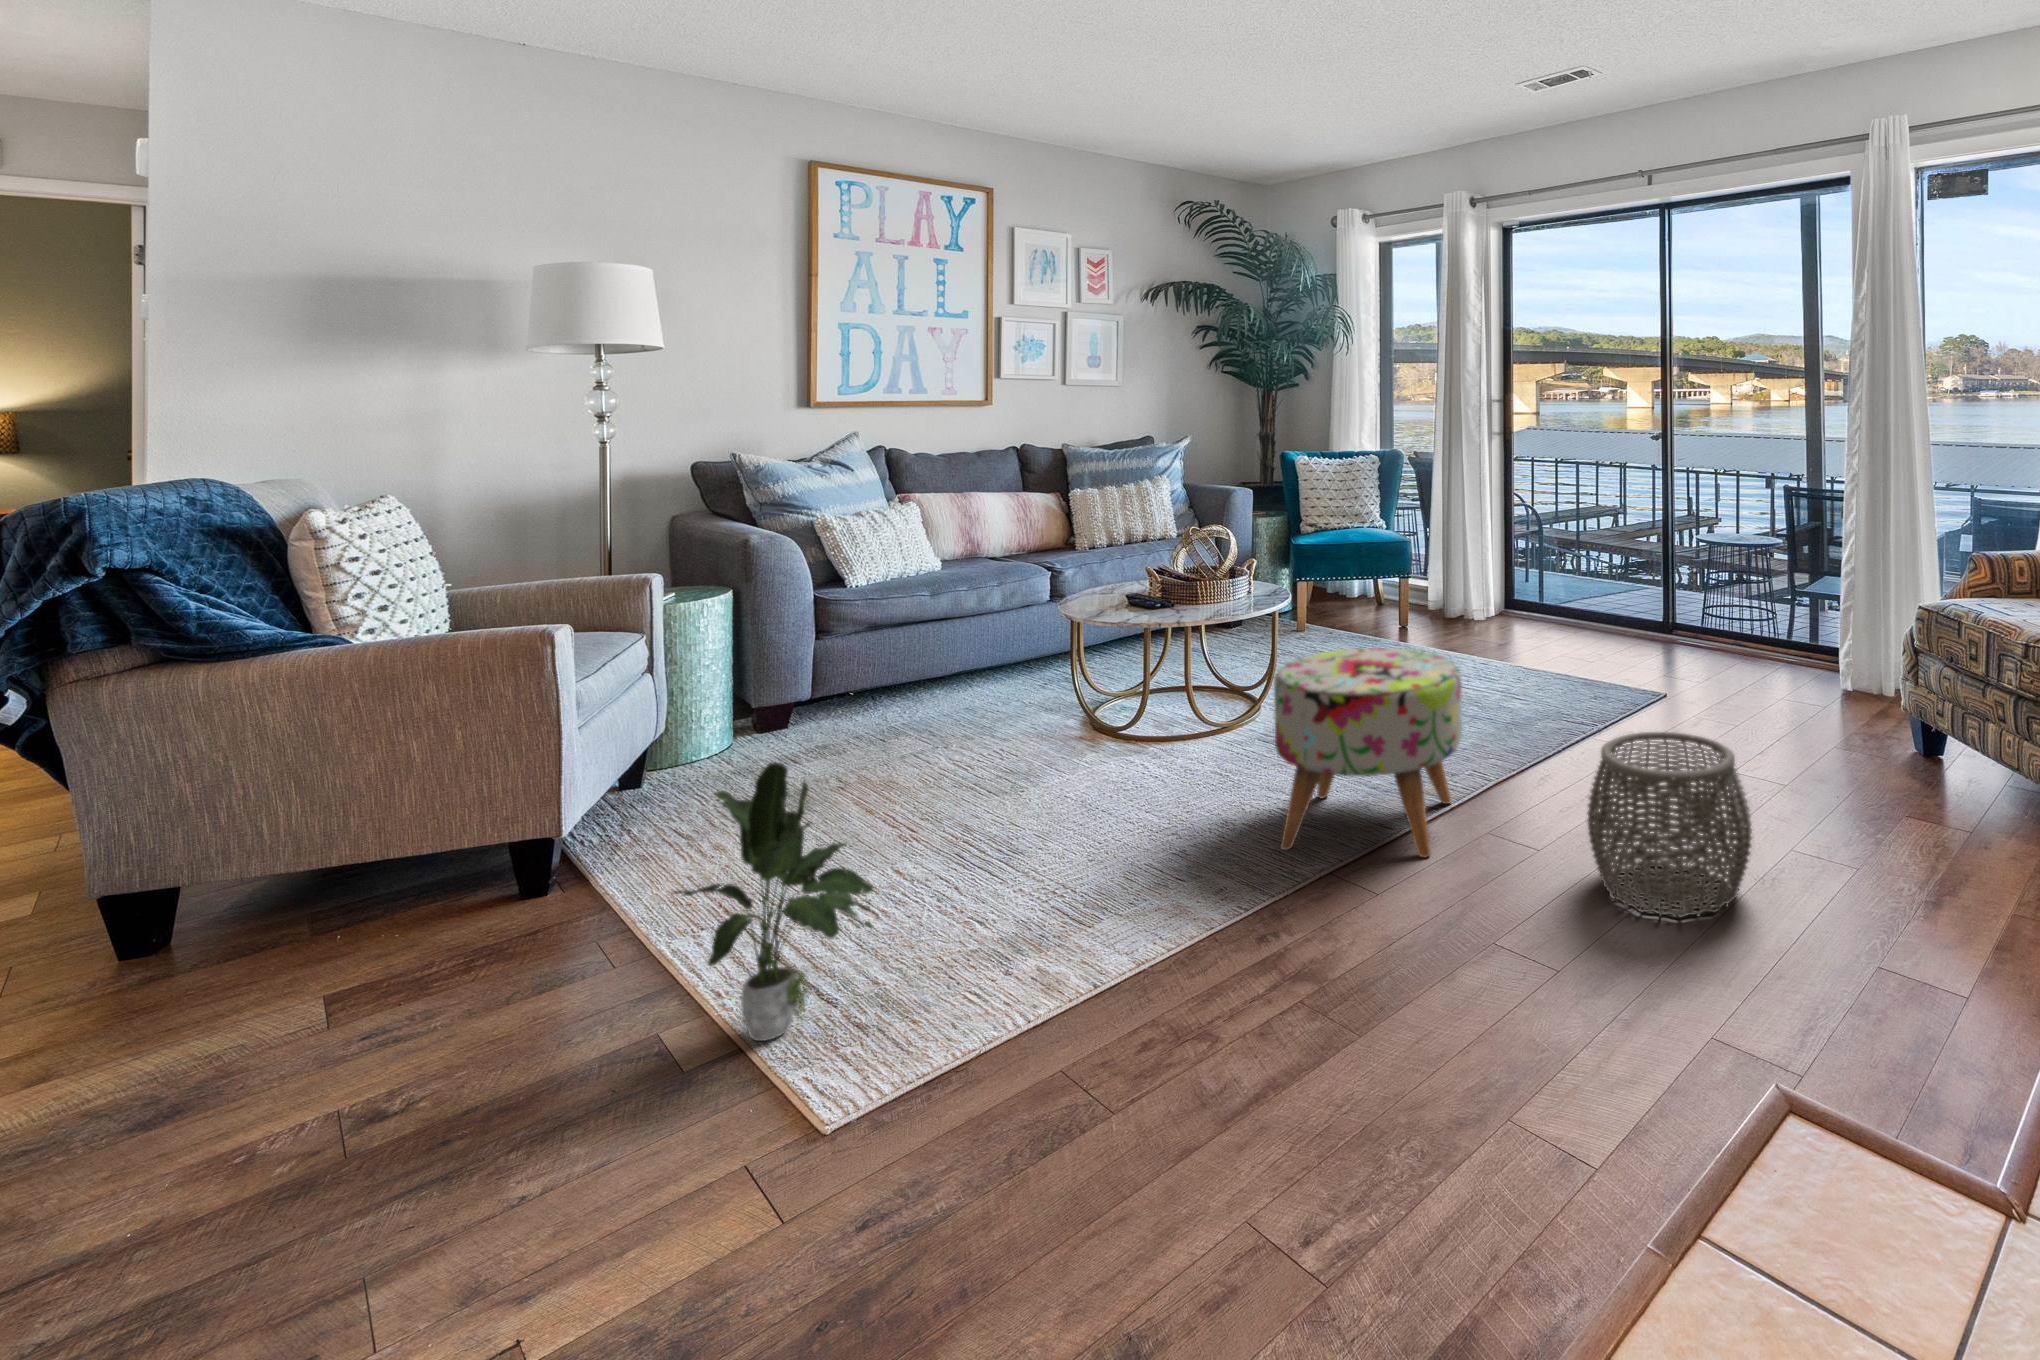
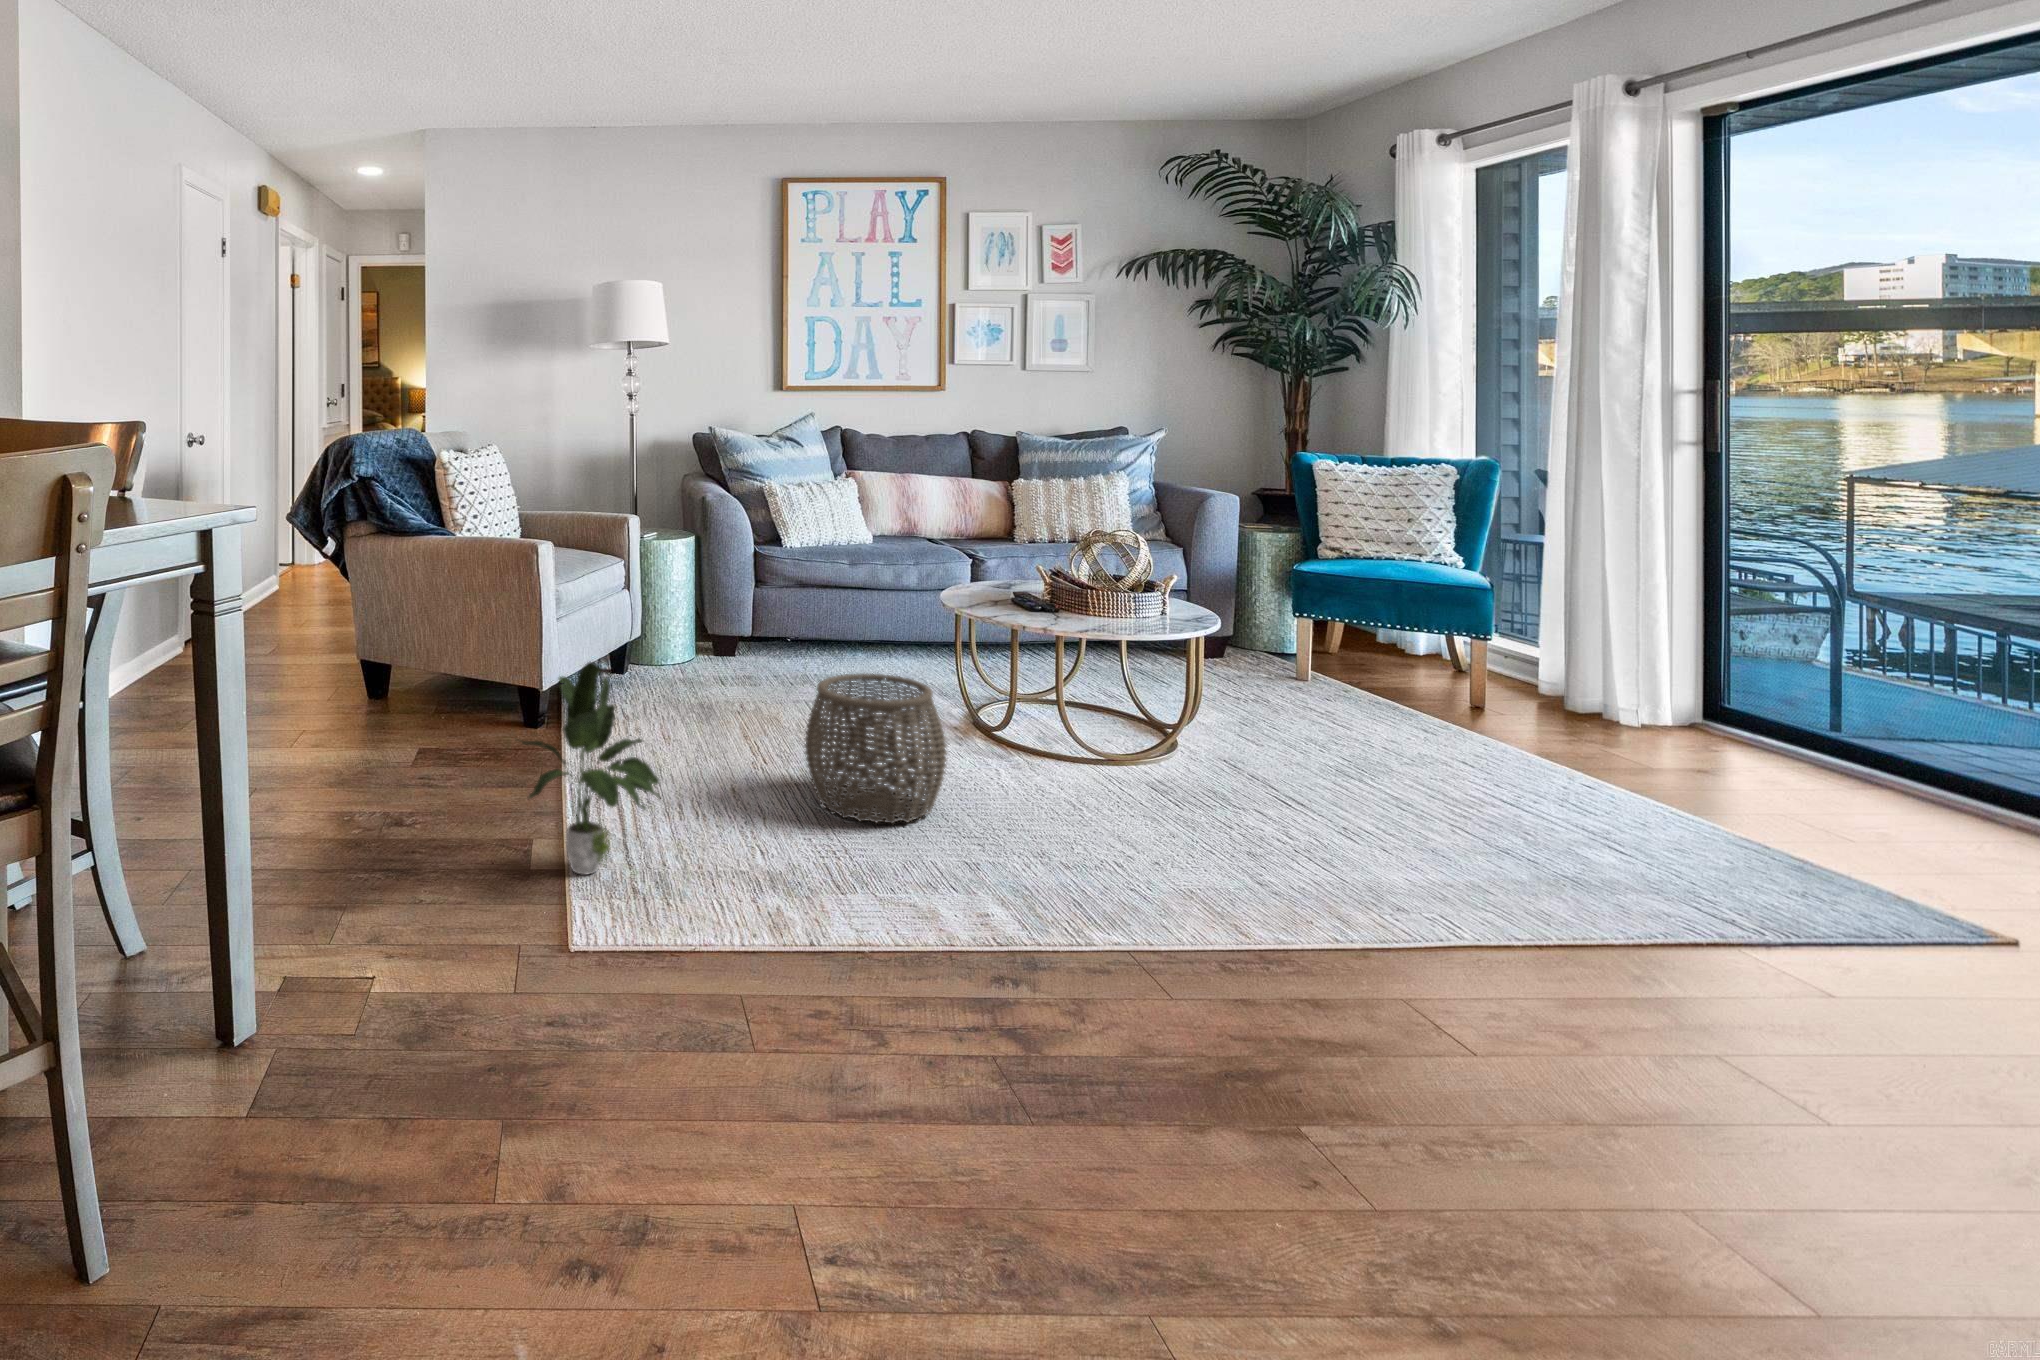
ottoman: present [1274,648,1462,857] -> none [1076,674,1324,932]
woven basket: present [1587,732,1752,918] -> present [805,673,947,825]

